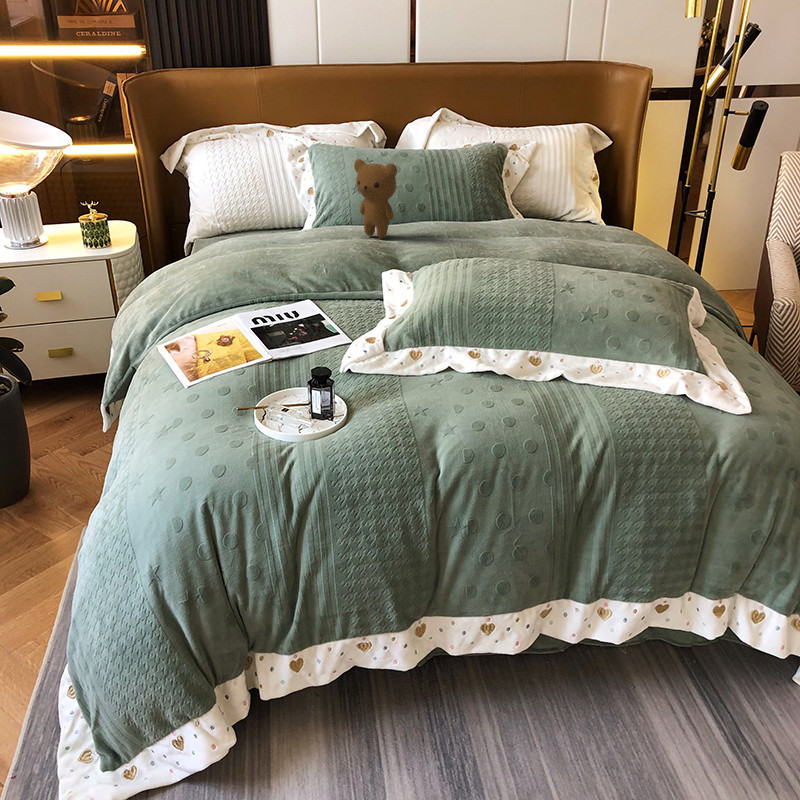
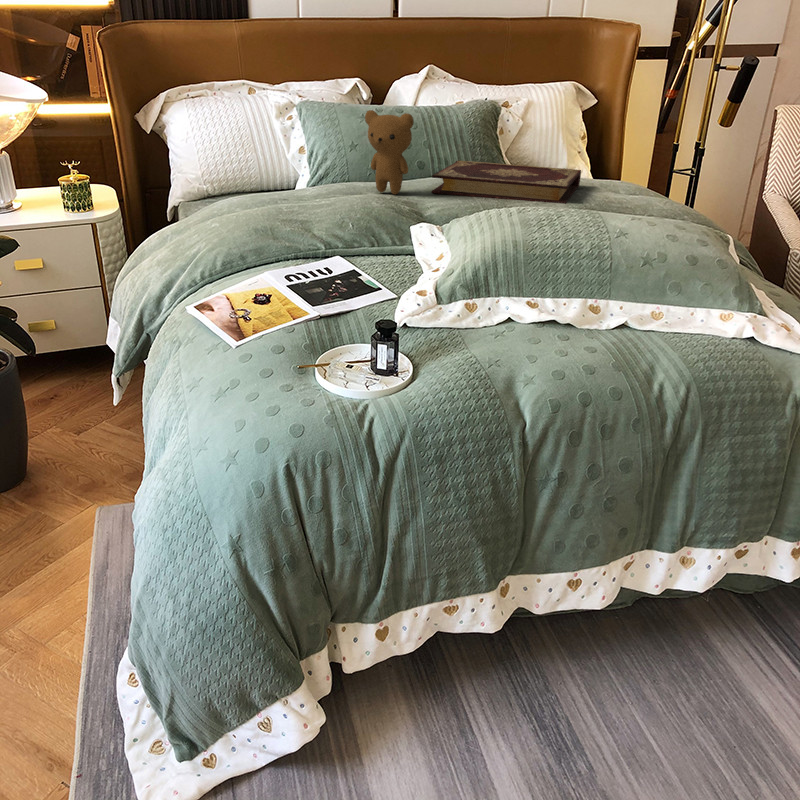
book: none [418,204,569,253] -> present [432,160,581,204]

